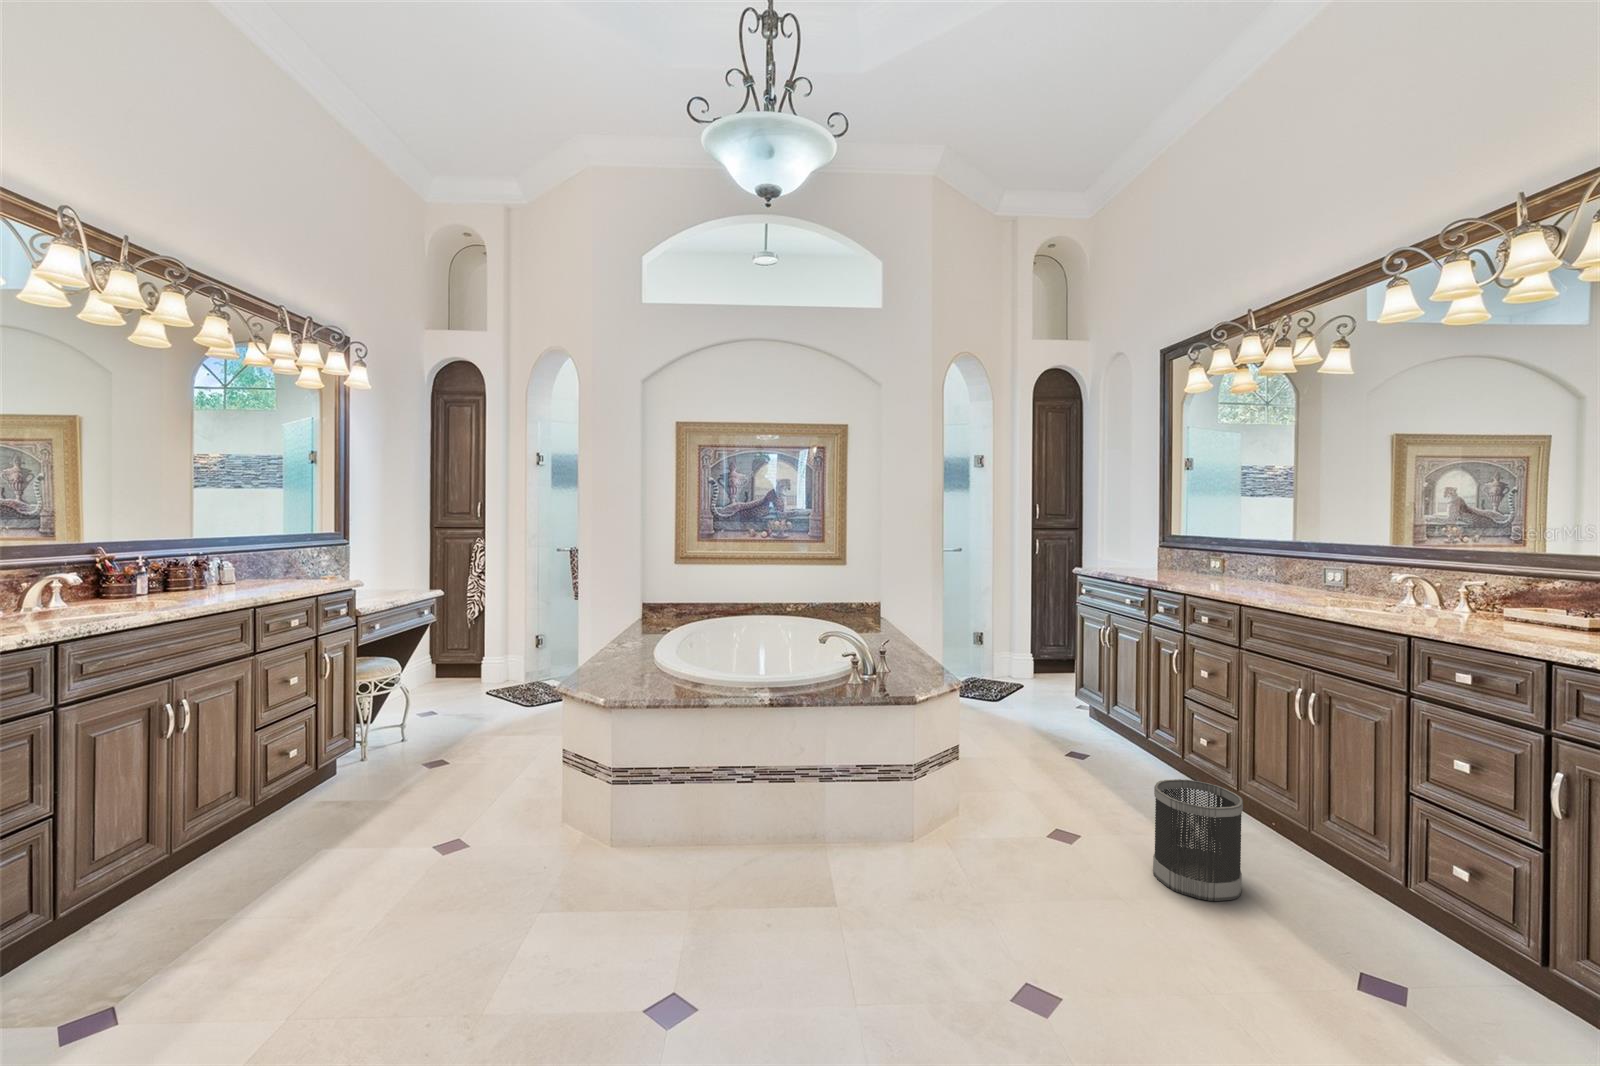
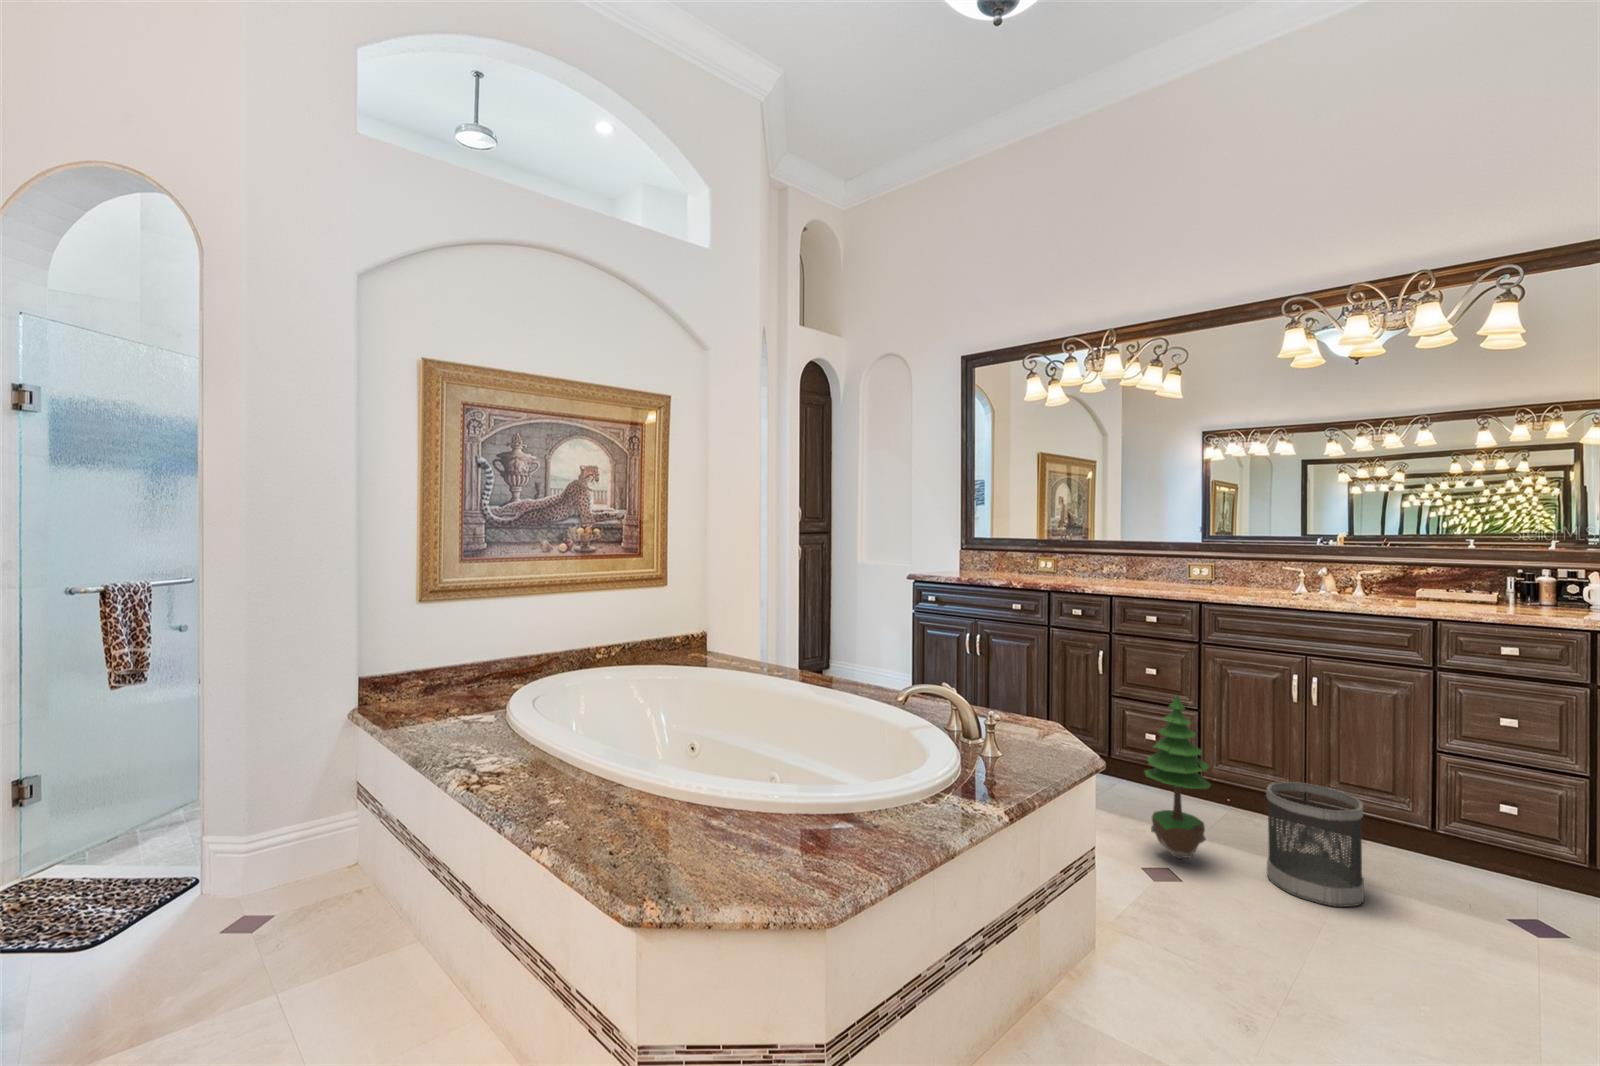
potted tree: none [1076,680,1135,832] -> present [1145,694,1211,858]

